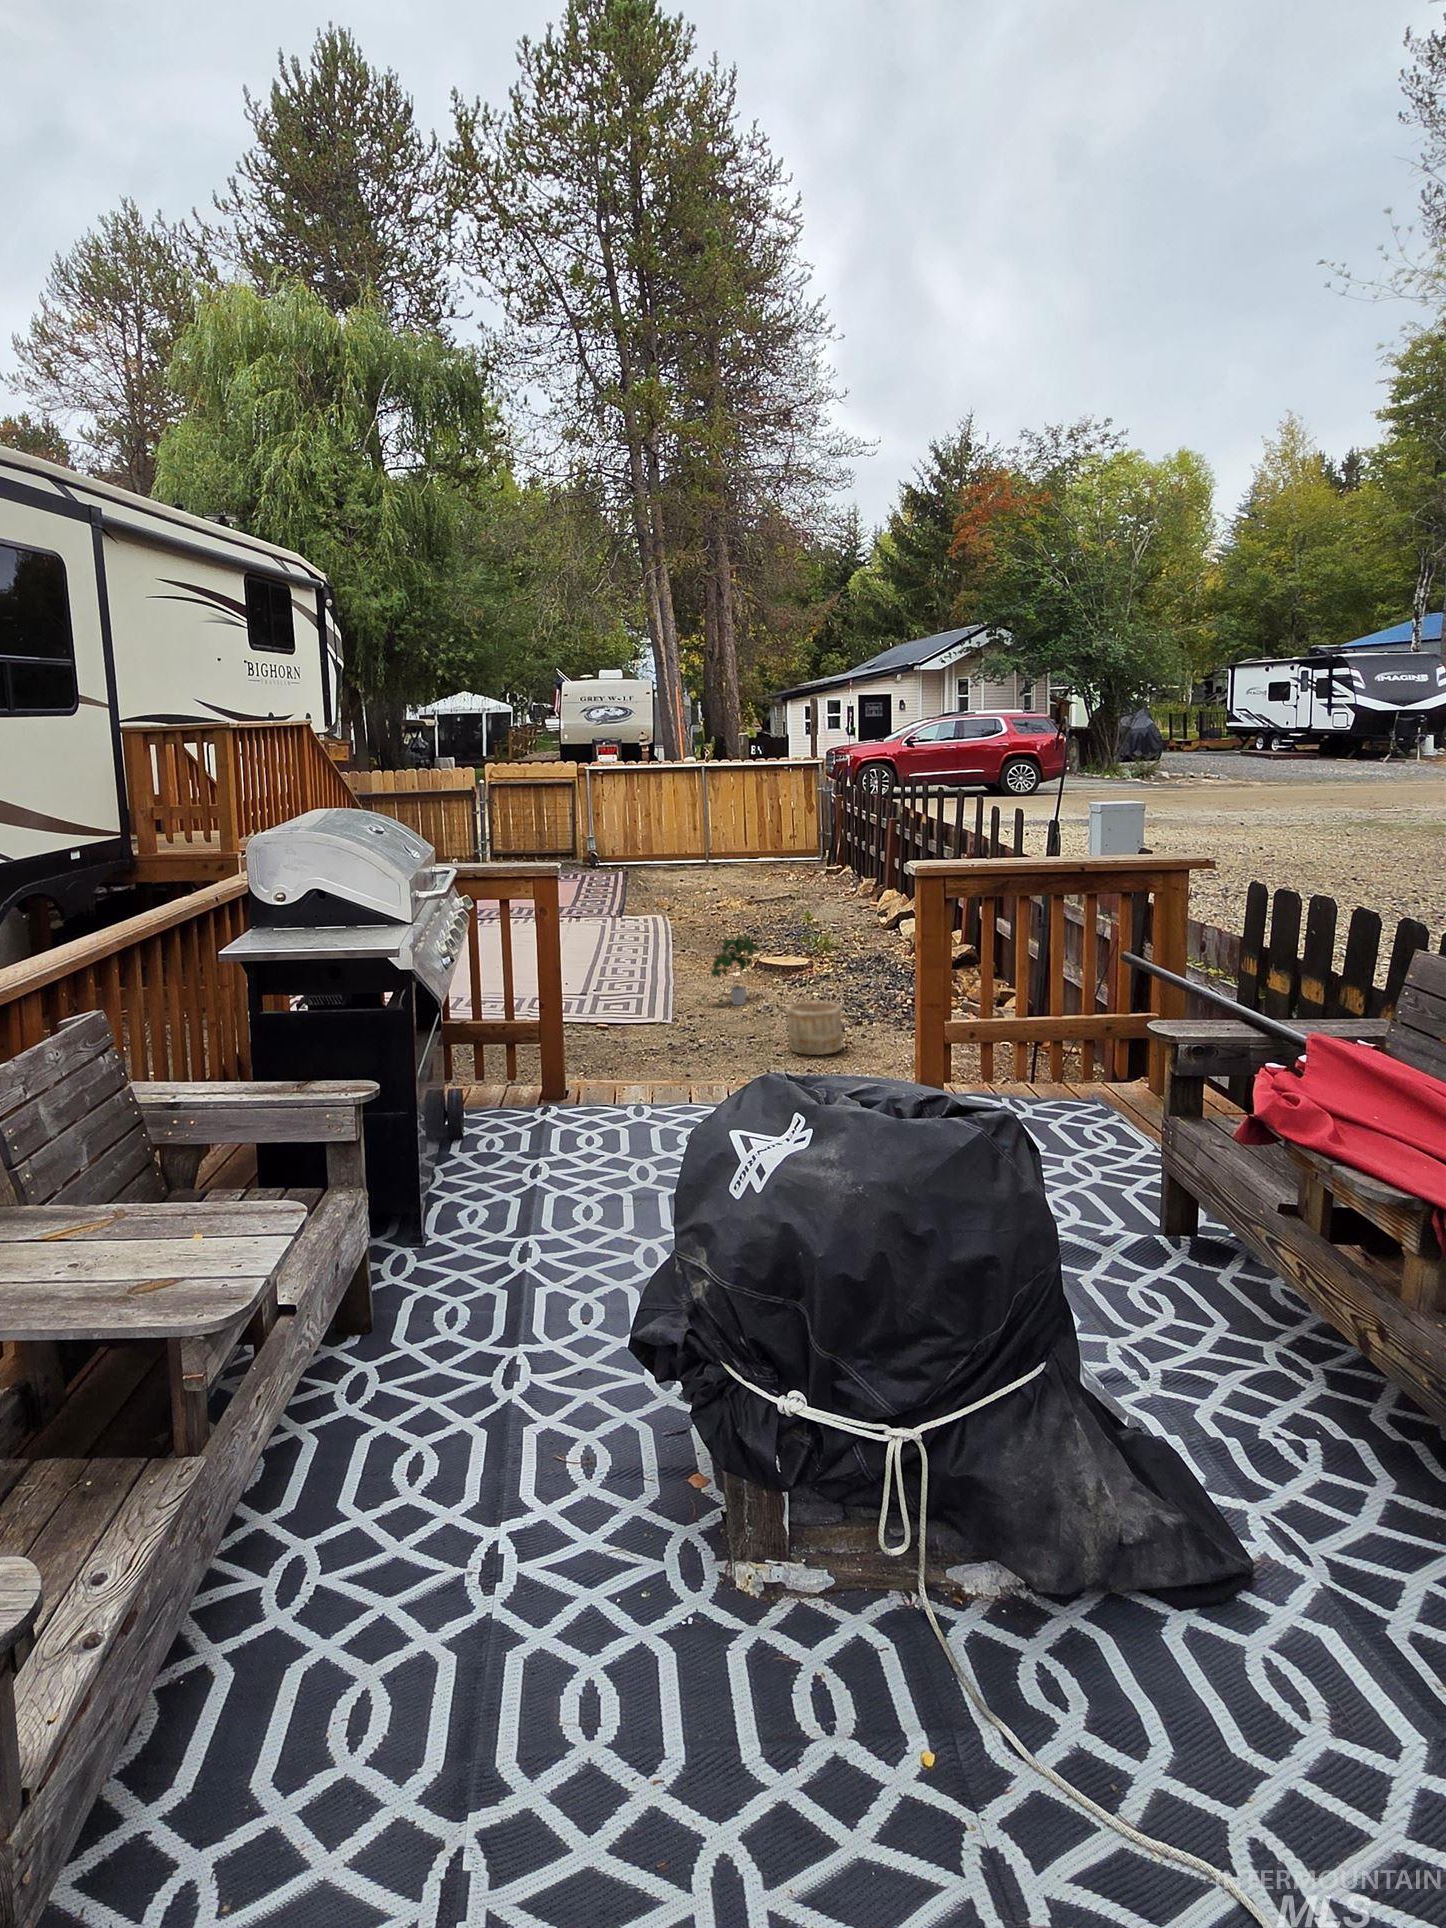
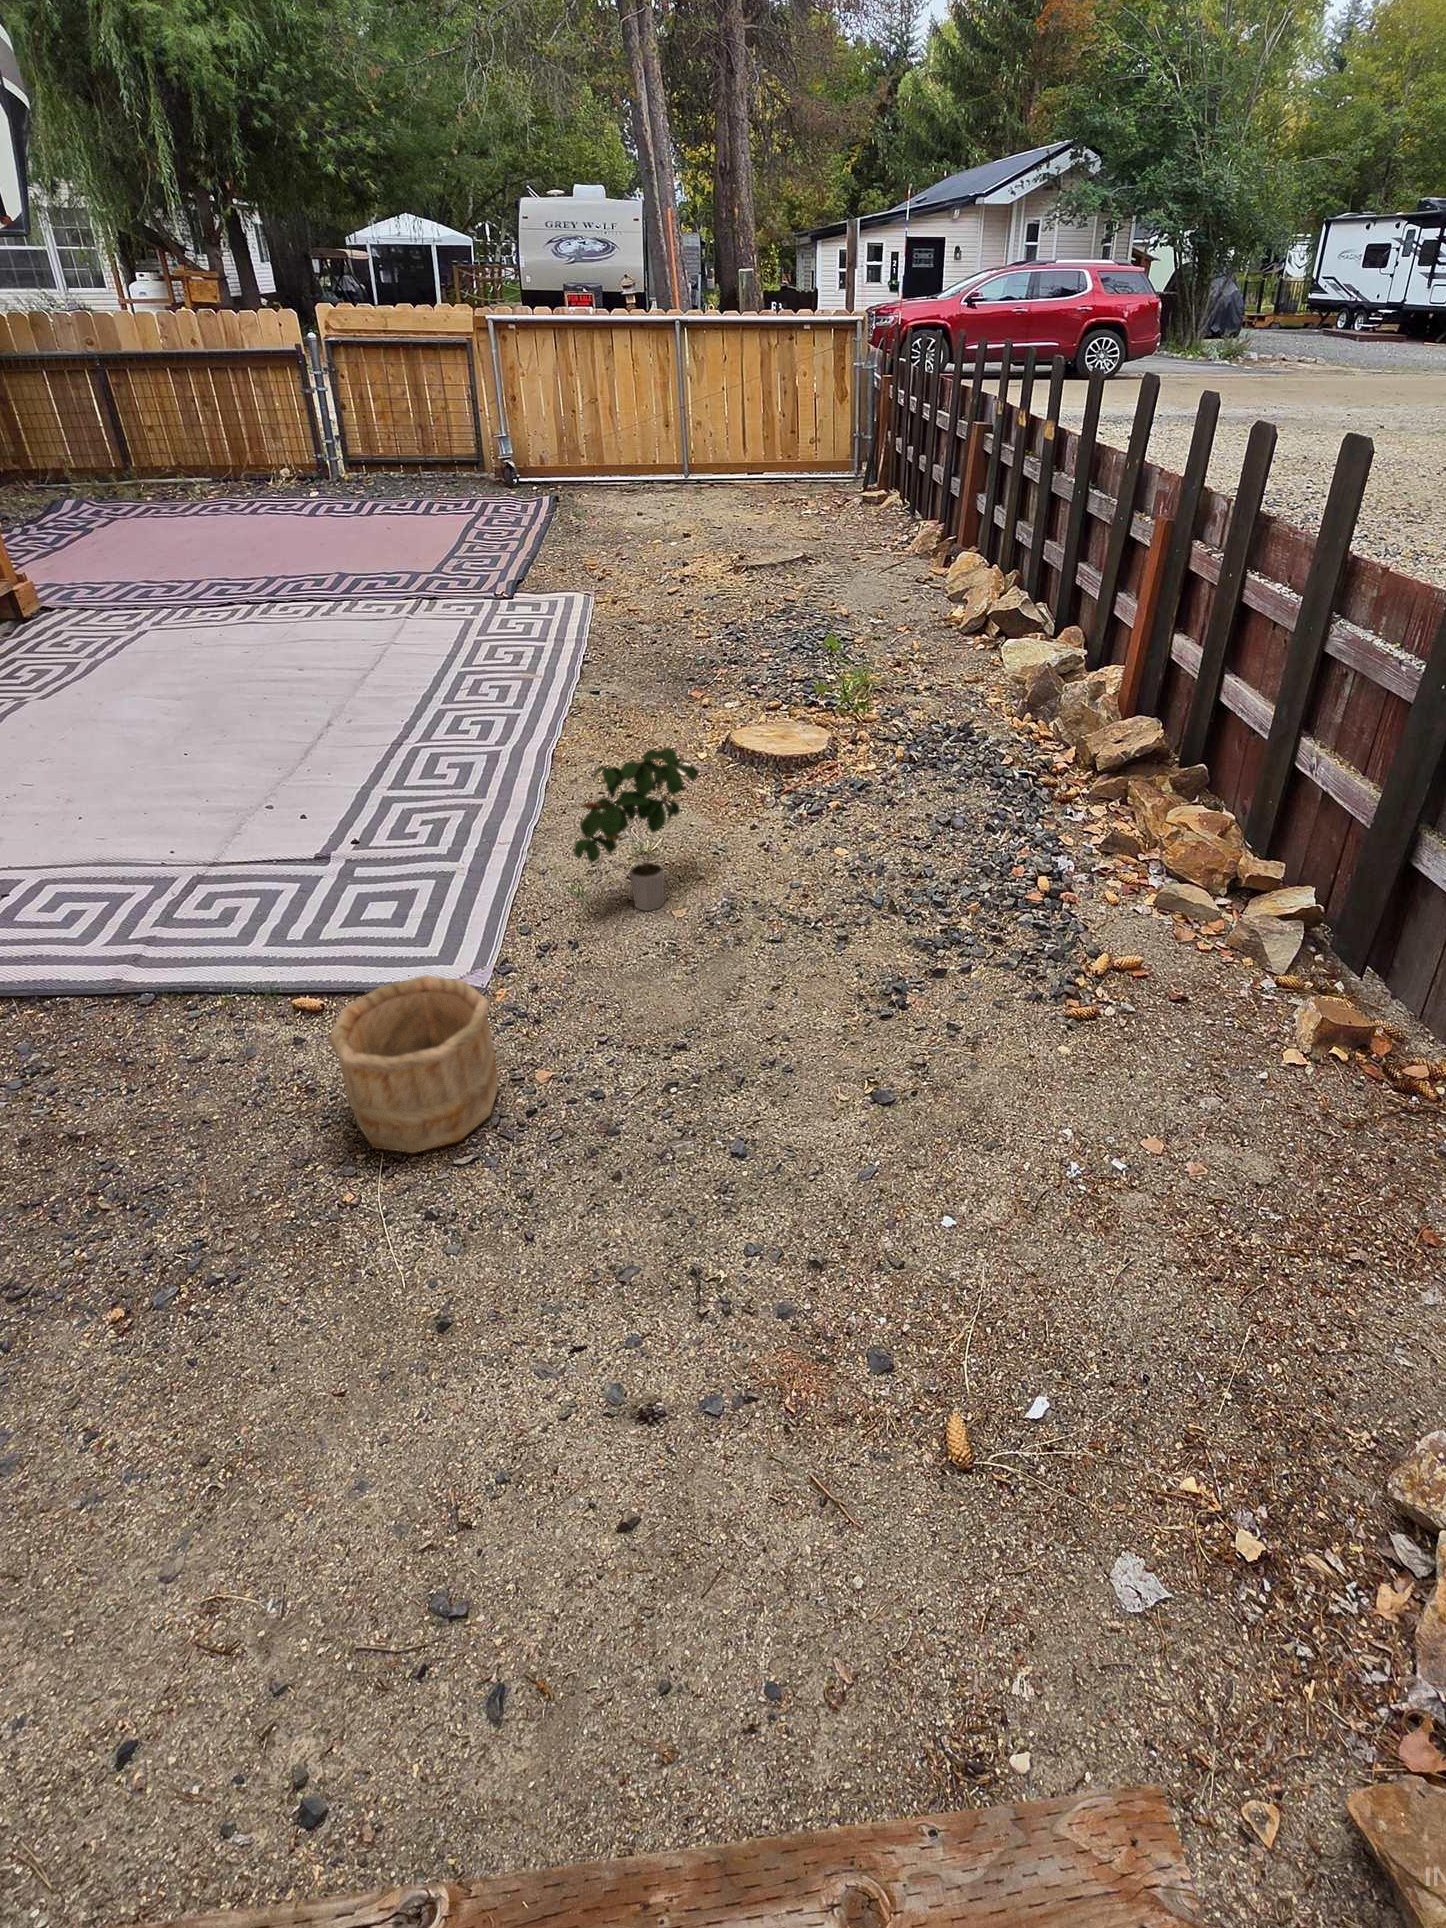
wooden bucket: present [786,1000,842,1055] -> present [328,975,499,1153]

